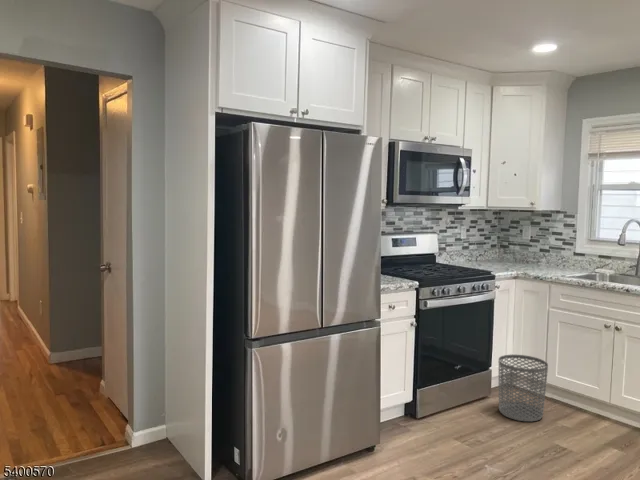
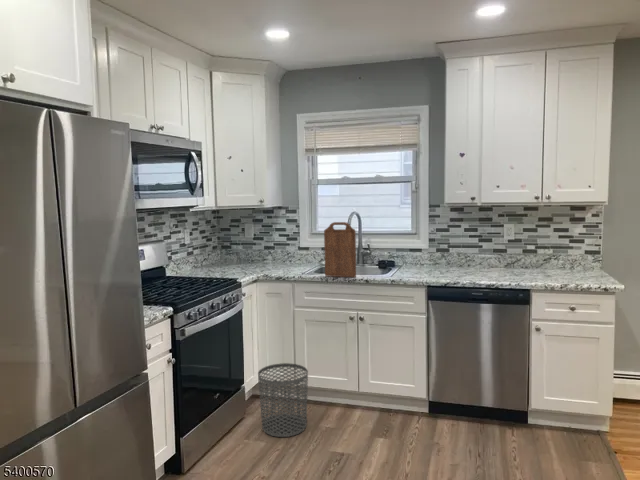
cutting board: none [582,227,618,285] -> present [324,222,356,277]

